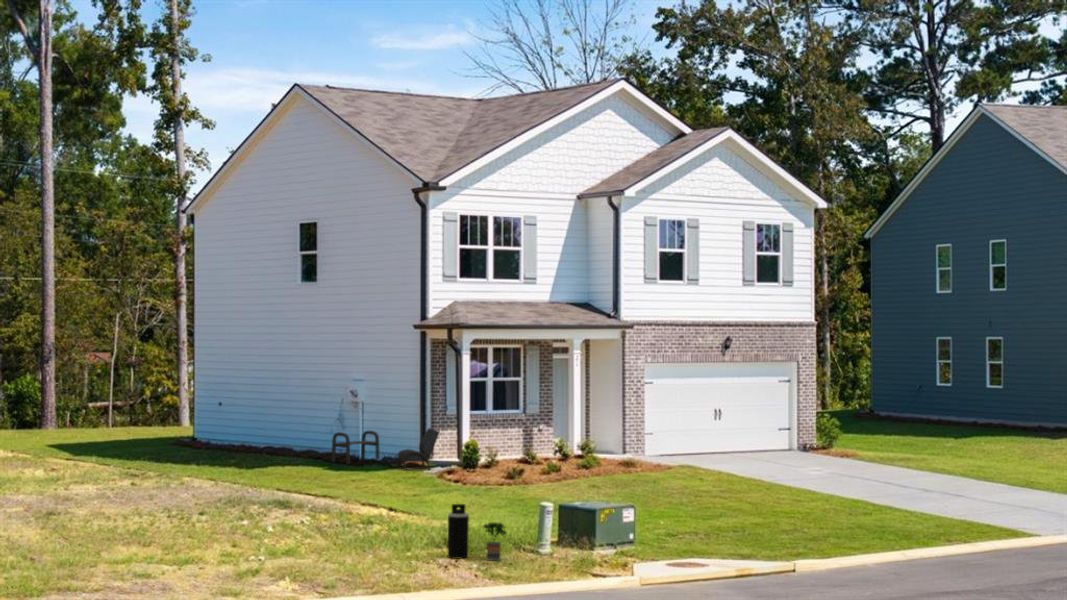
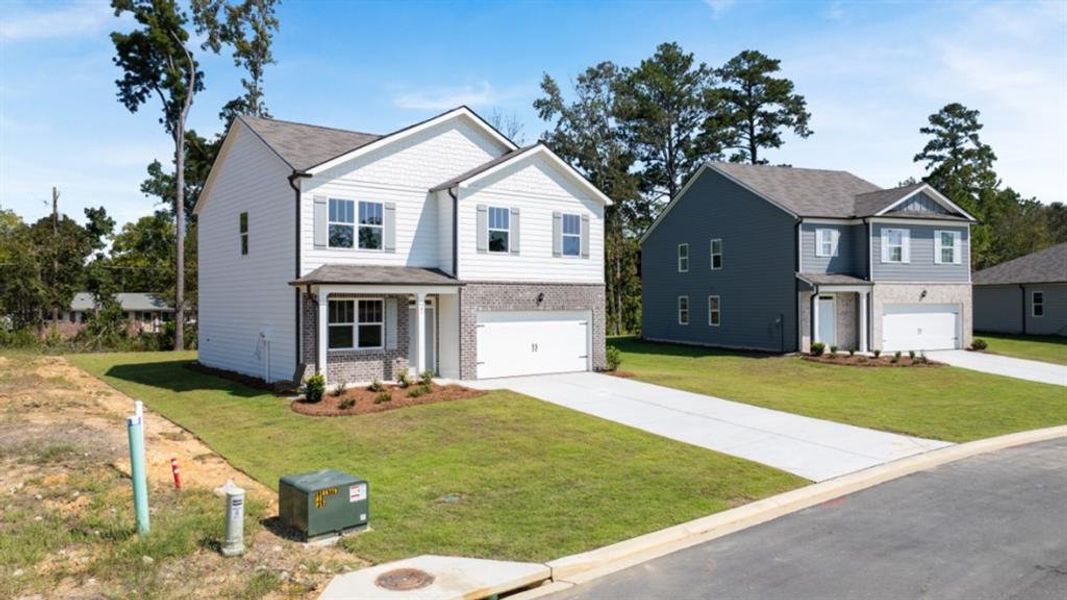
bench: present [331,431,379,464] -> none [232,364,272,391]
trash can: present [448,504,469,558] -> none [57,498,91,578]
potted tree: present [483,522,506,561] -> none [99,524,139,582]

